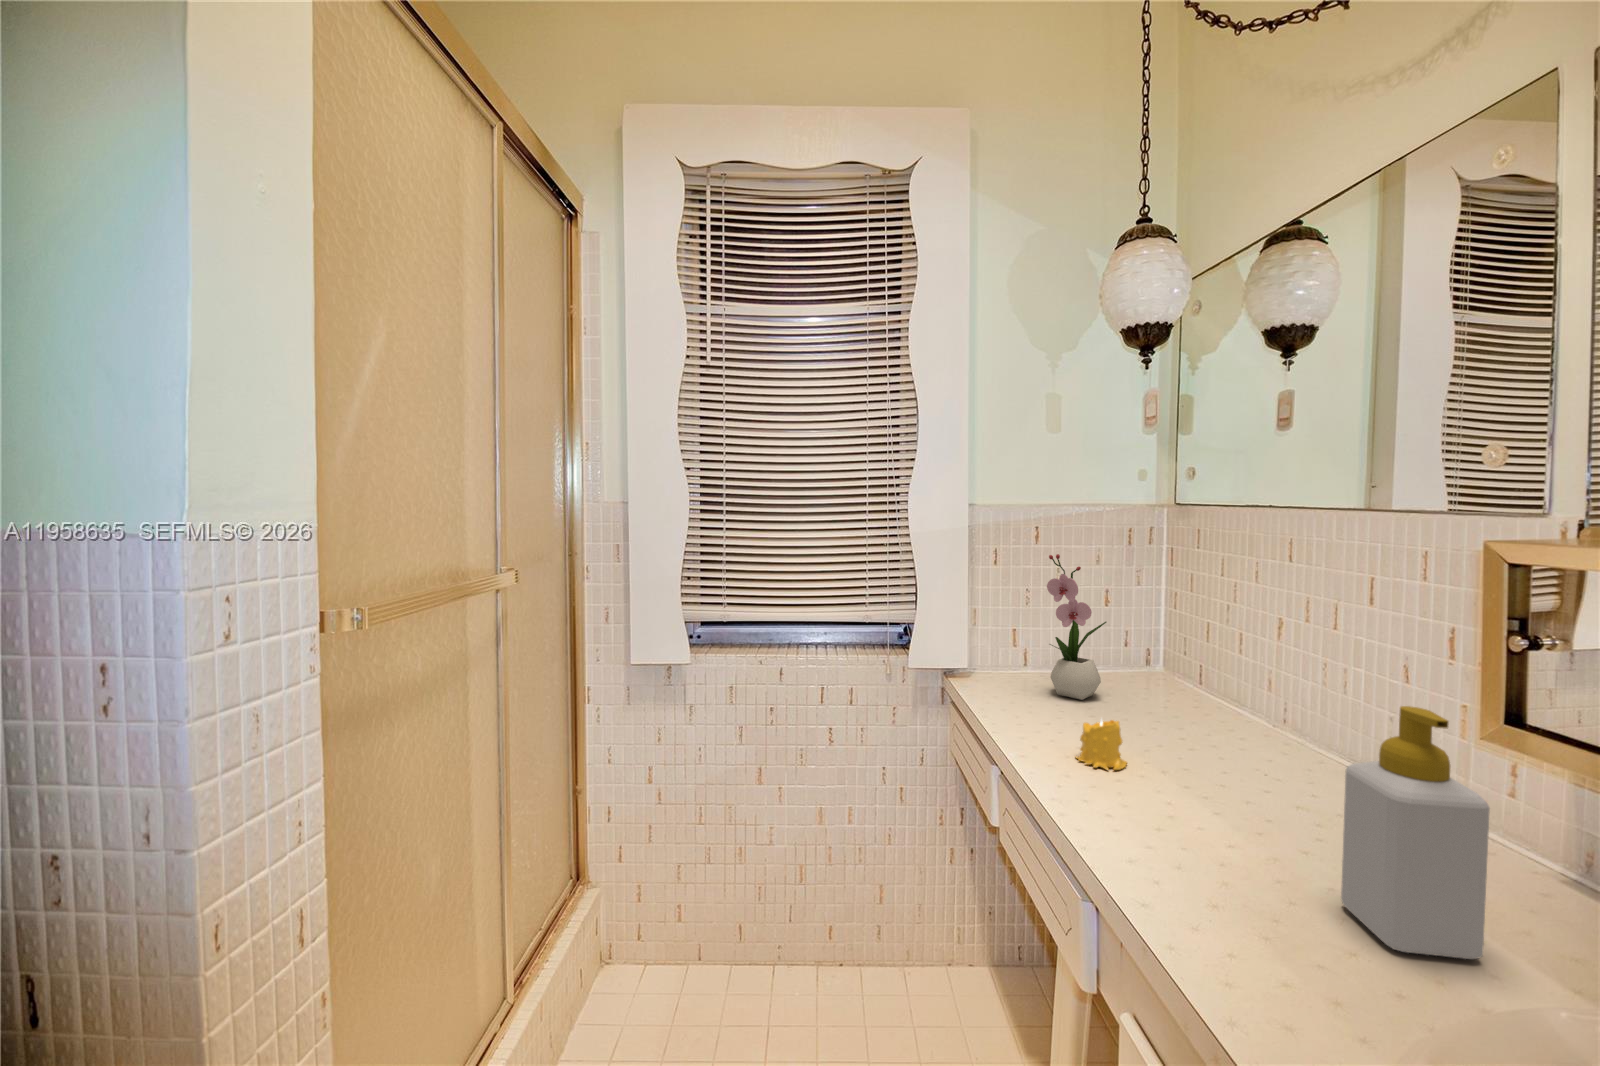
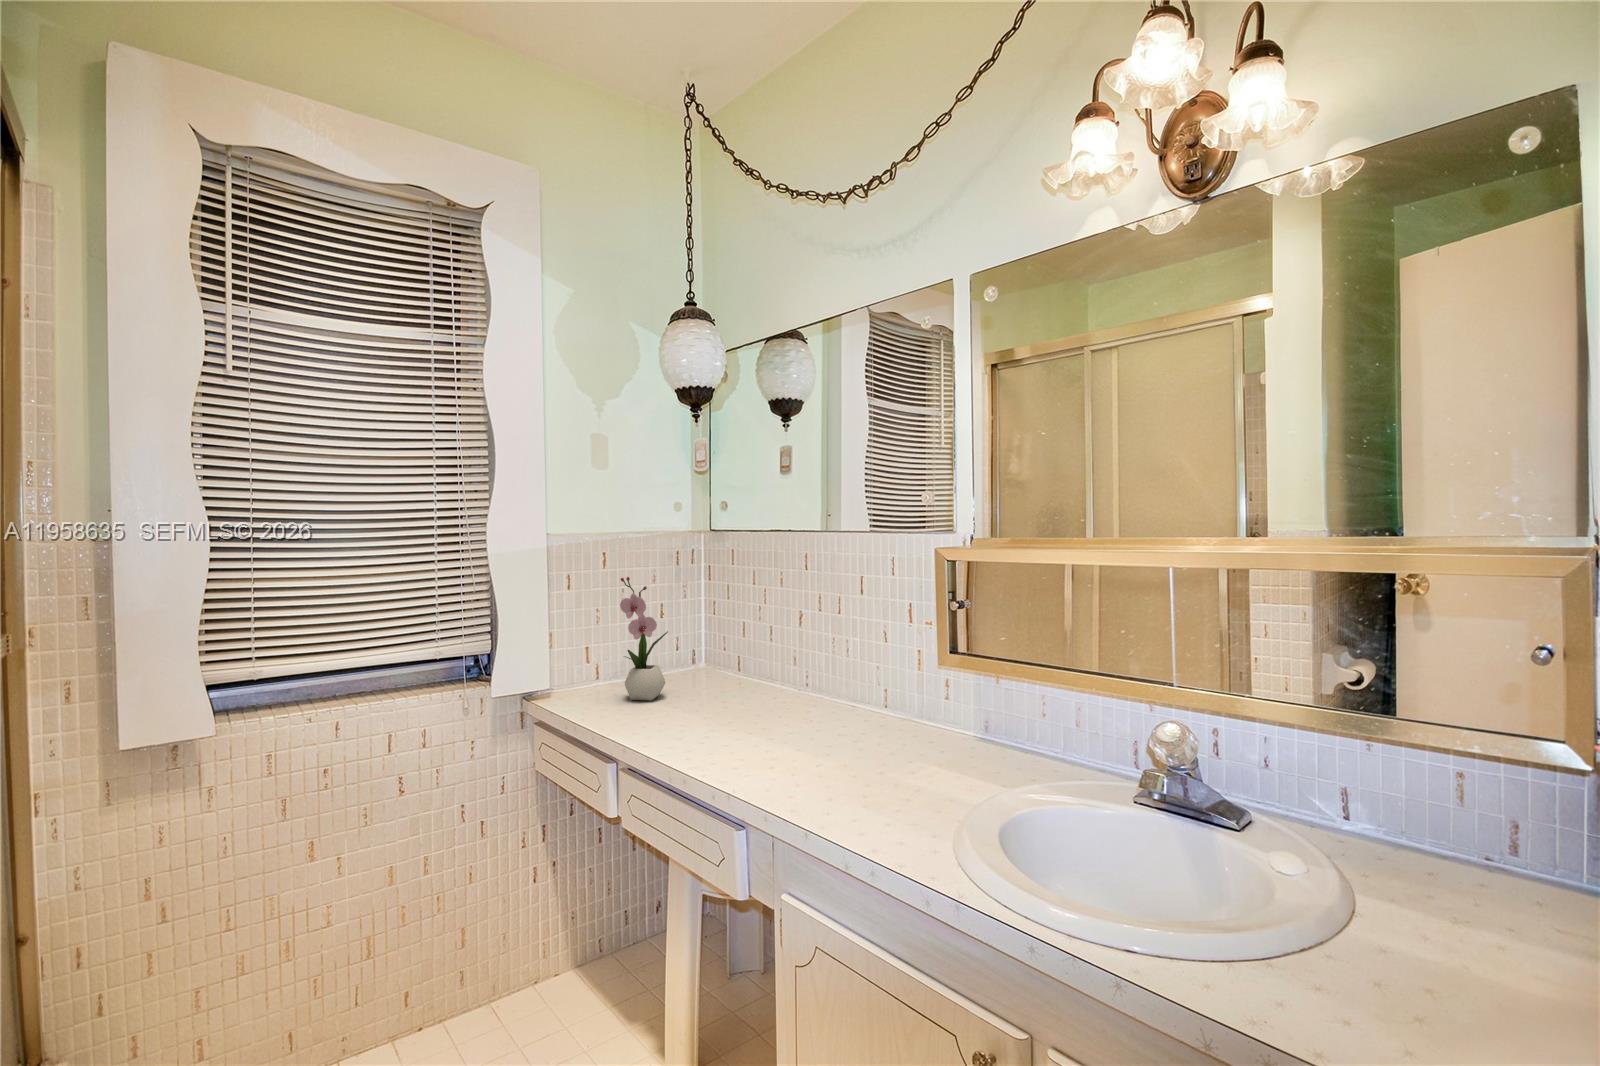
soap bottle: present [1341,706,1490,959] -> none [808,657,866,794]
candle: present [1076,720,1127,770] -> none [652,704,690,745]

